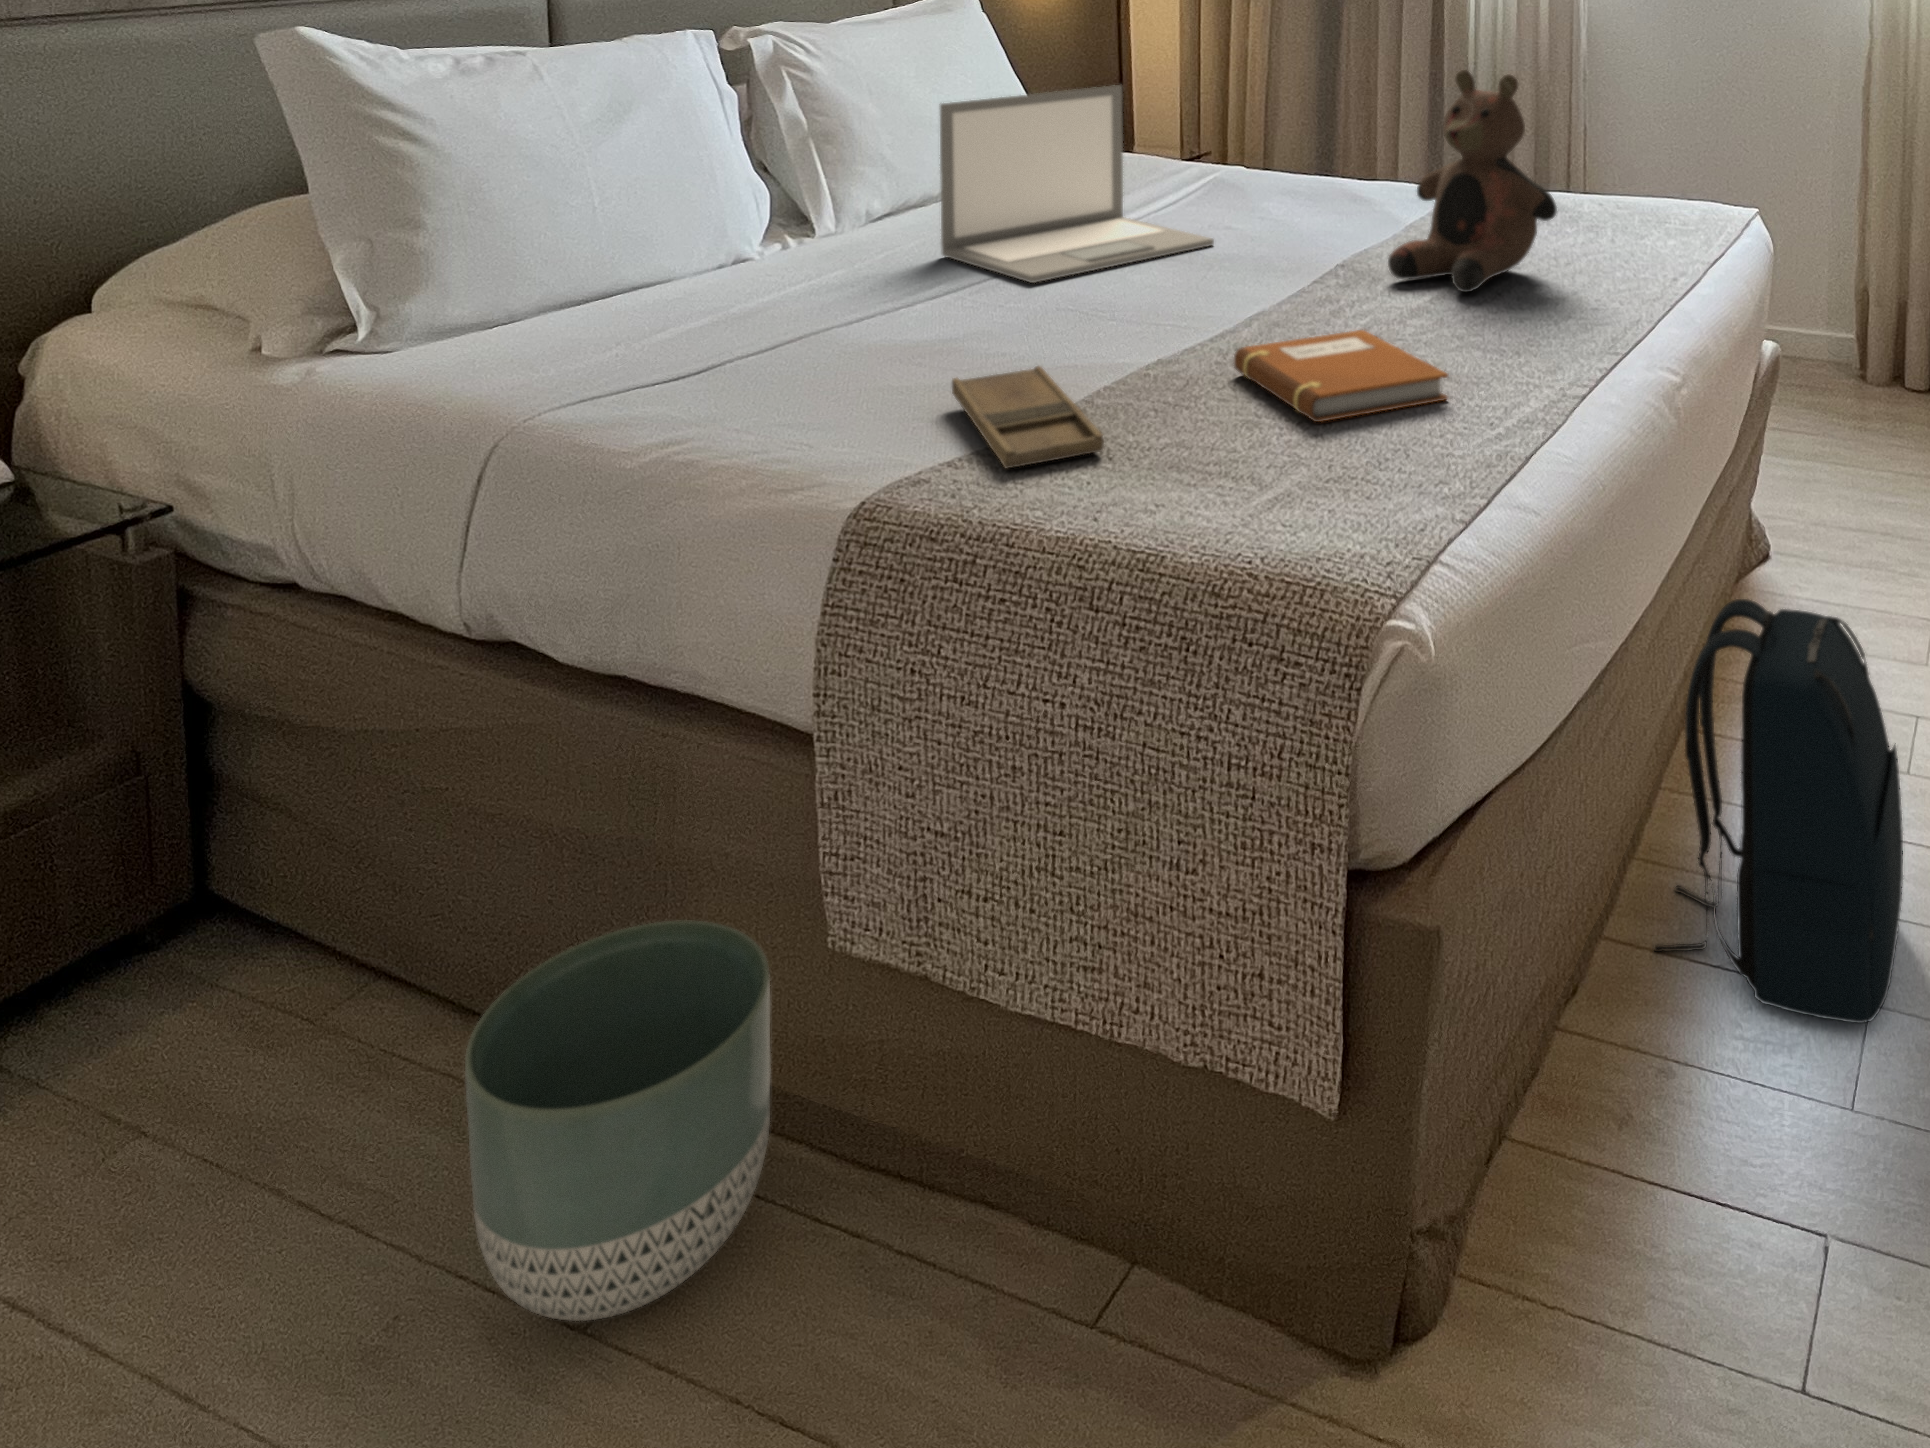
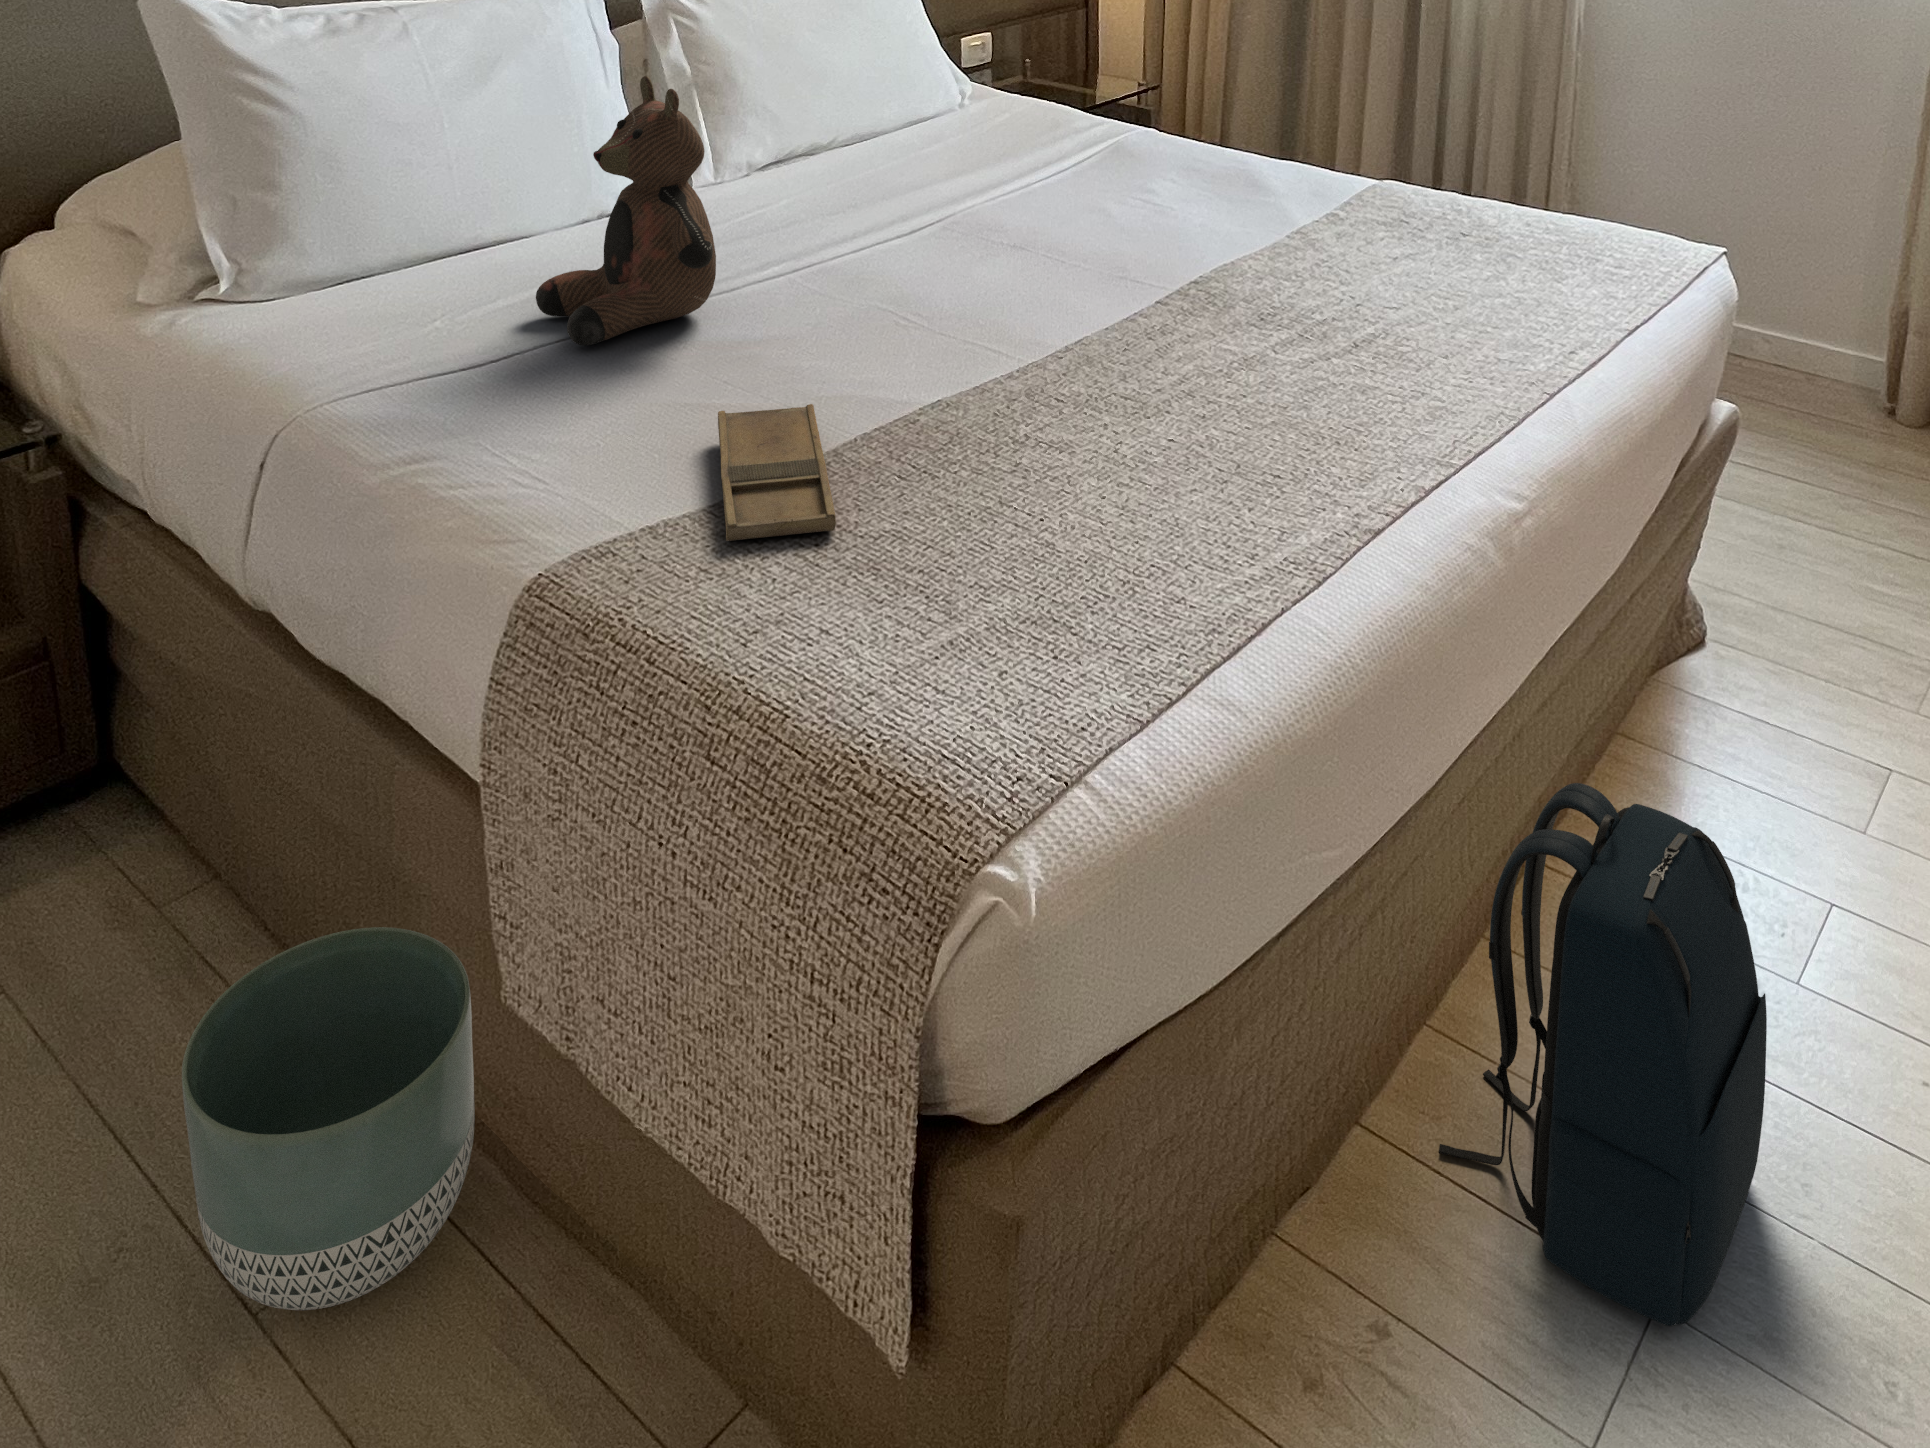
teddy bear: present [1388,70,1557,292] -> present [536,76,716,345]
laptop: present [940,85,1214,283] -> none [800,53,1079,274]
notebook: present [1234,330,1448,422] -> none [1020,394,1243,522]

